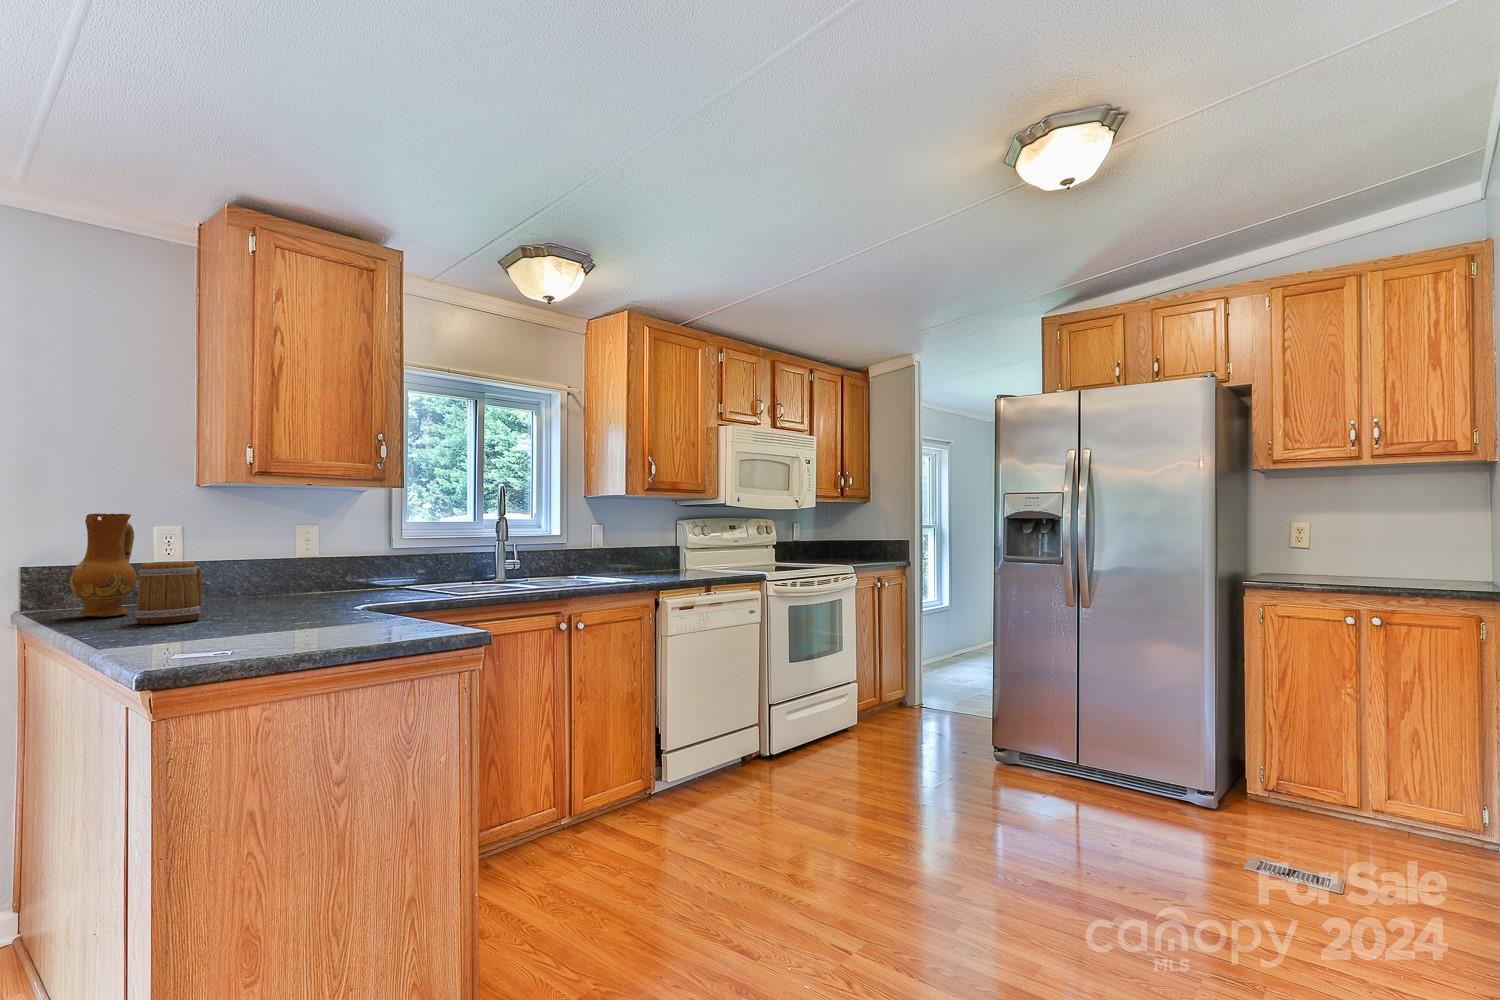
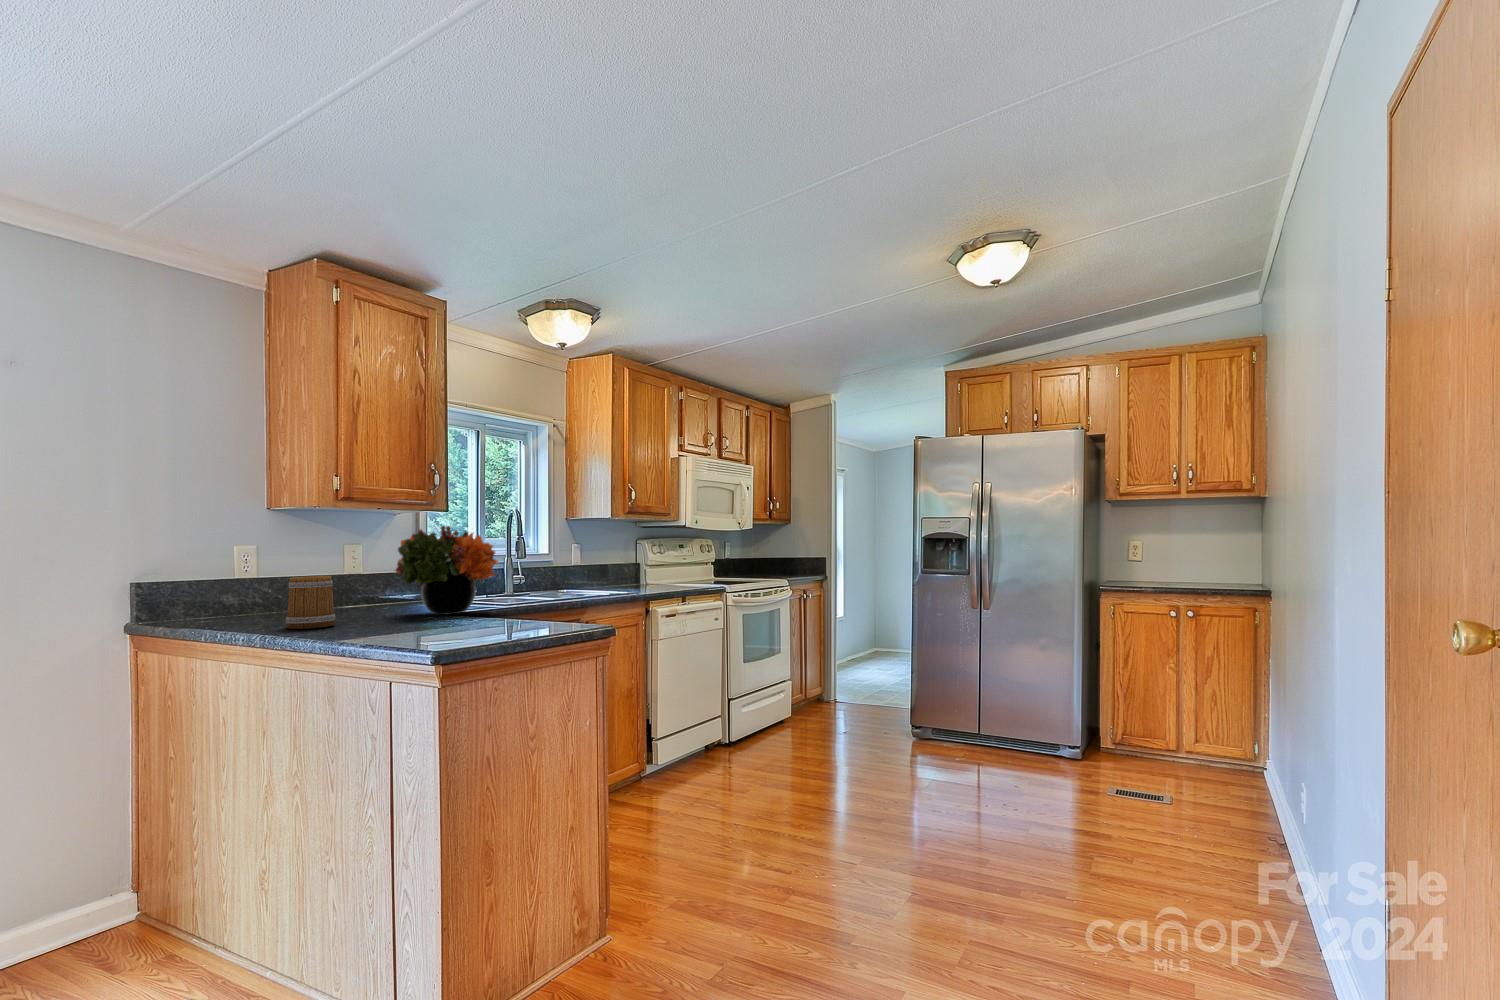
flower arrangement: none [290,503,427,608] -> present [396,526,498,615]
ceramic jug: present [70,513,137,617] -> none [202,535,255,625]

